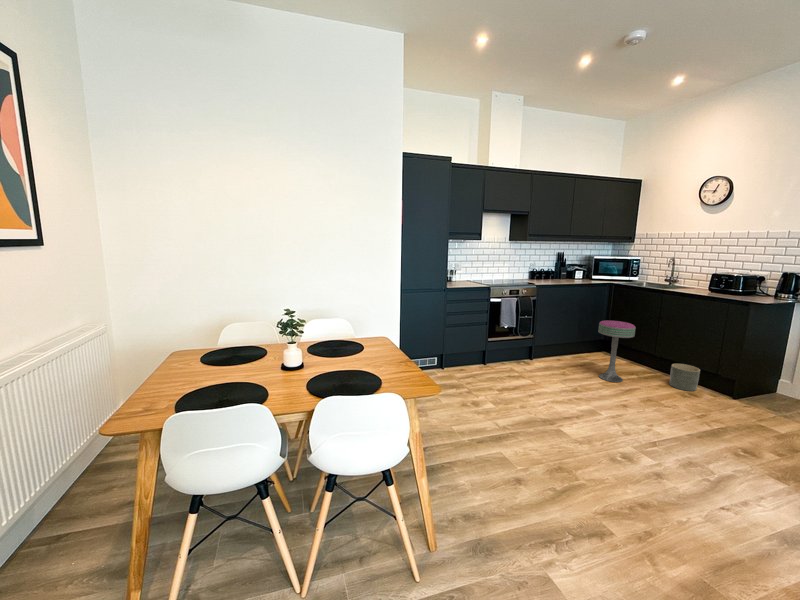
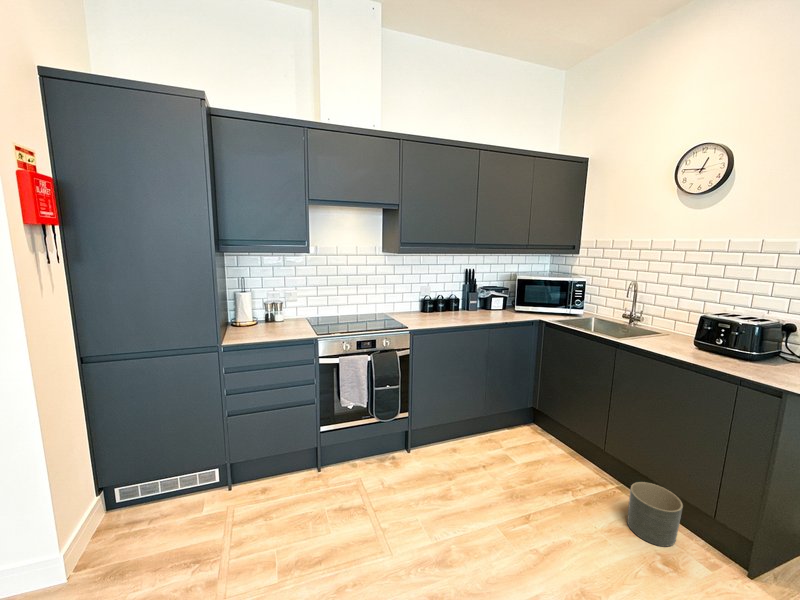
bar stool: present [598,320,636,382] -> none [502,398,565,519]

